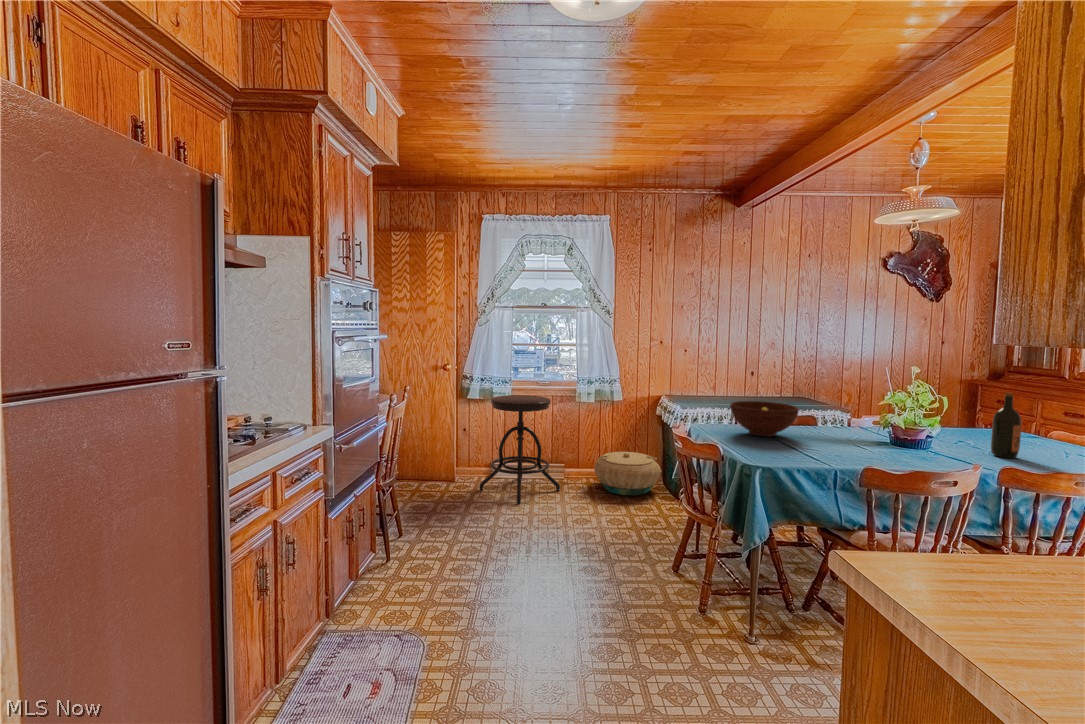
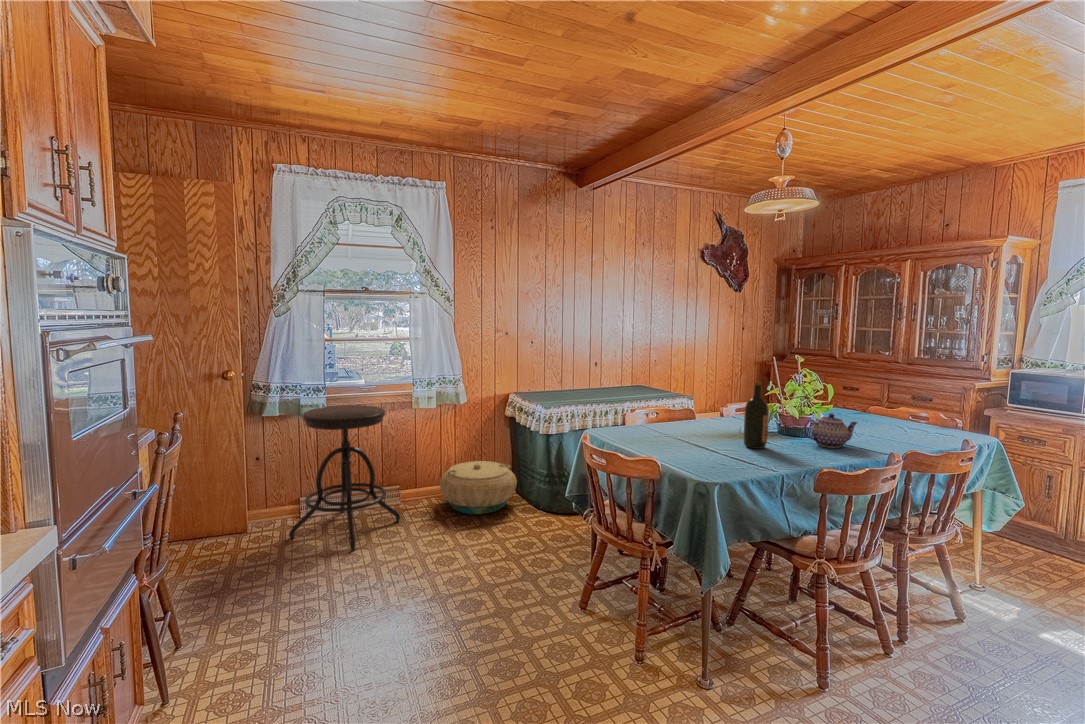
wine bottle: present [991,393,1022,458] -> present [744,382,769,449]
fruit bowl: present [730,401,799,437] -> none [630,398,703,438]
teapot: none [896,425,962,459] -> present [803,414,857,448]

